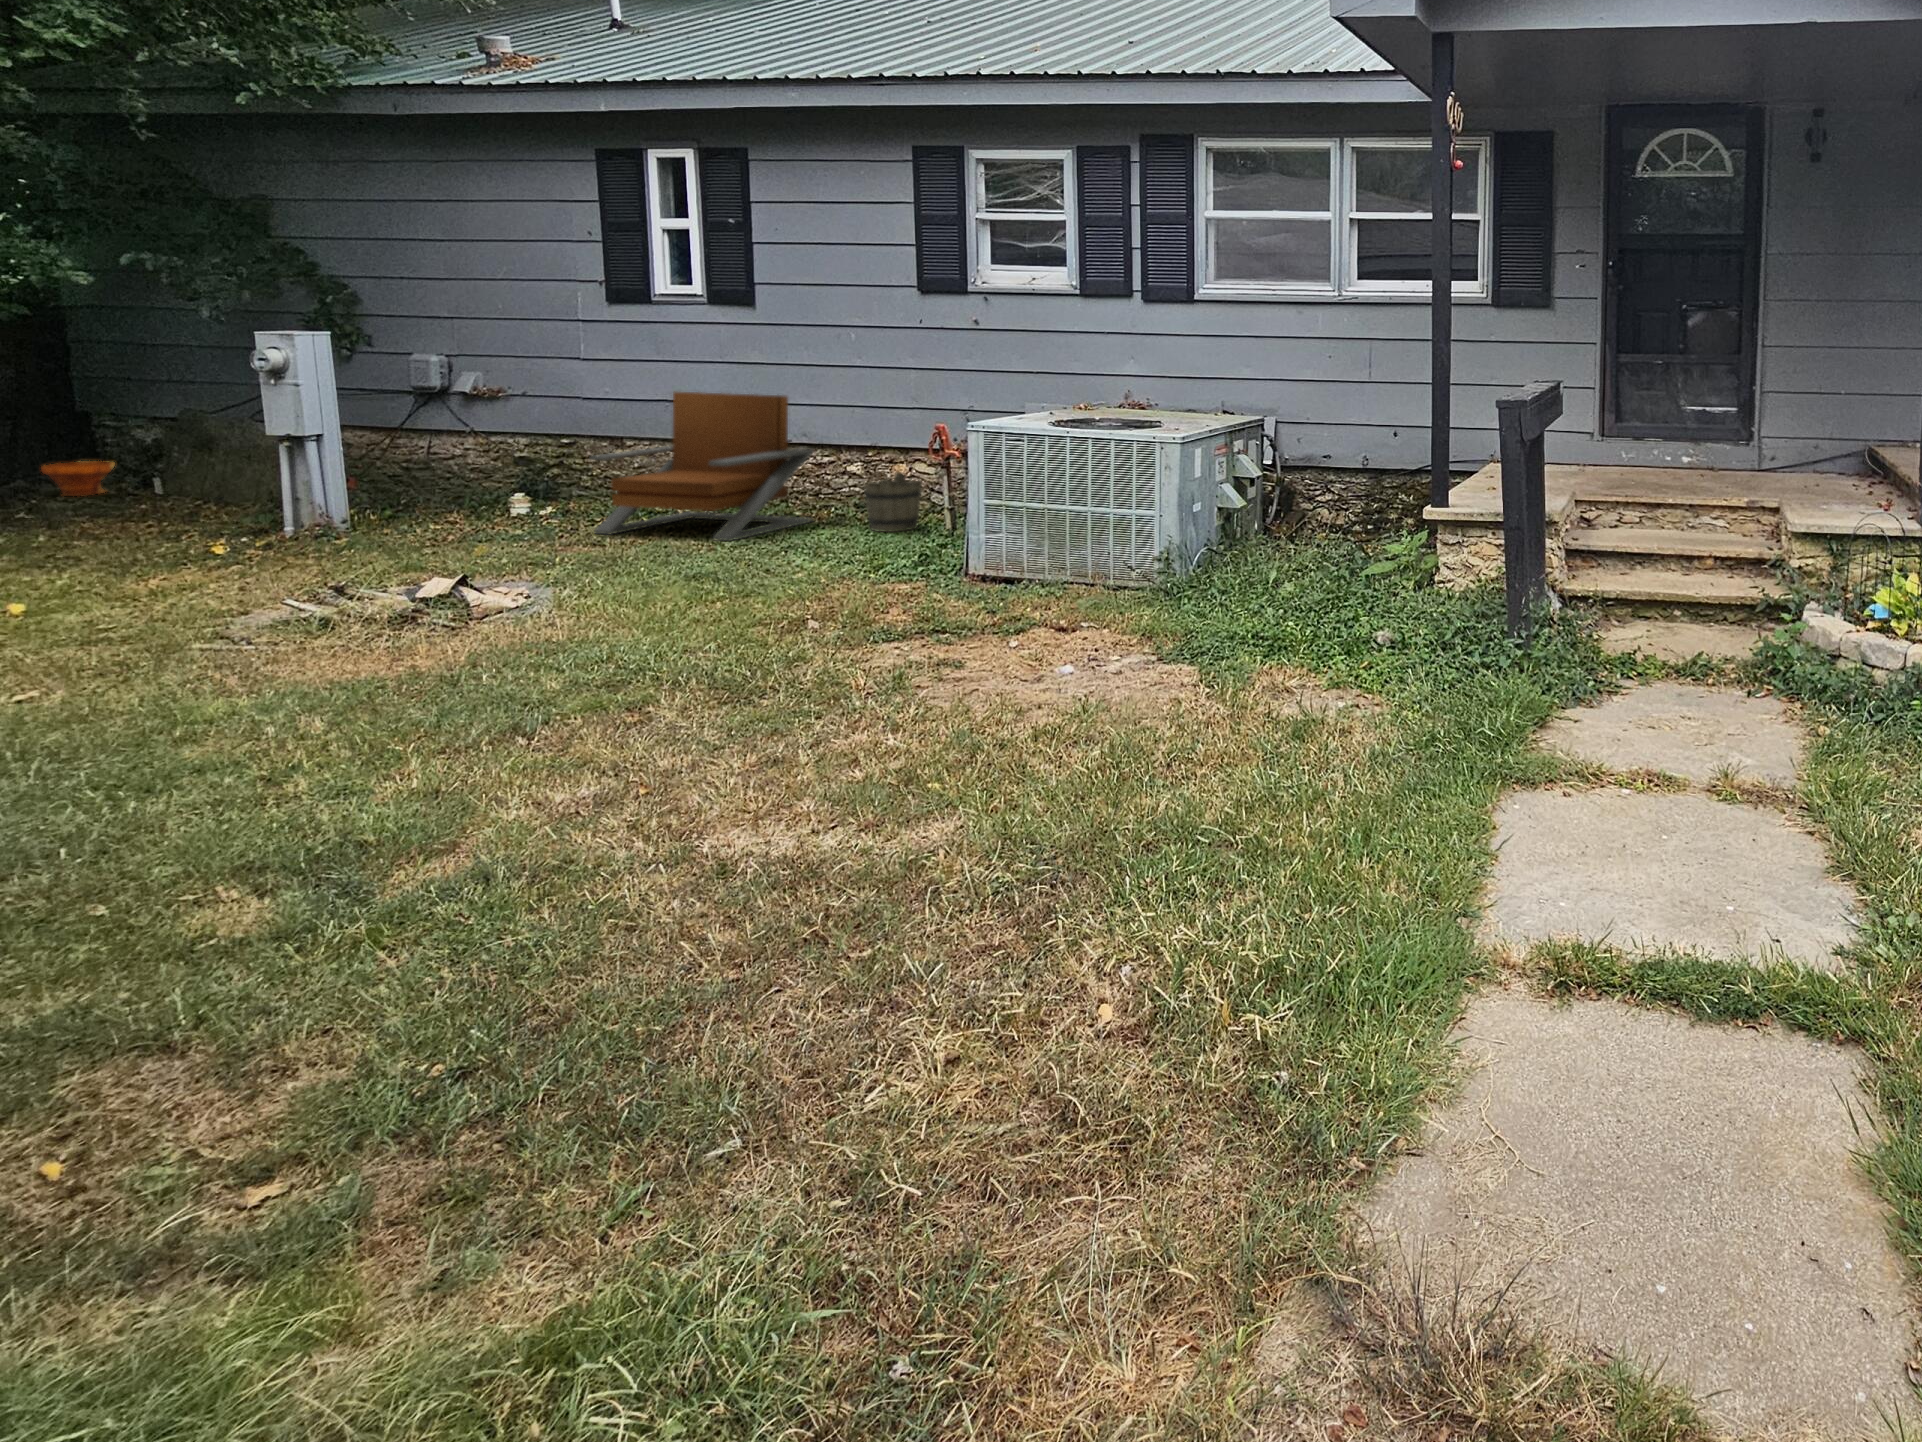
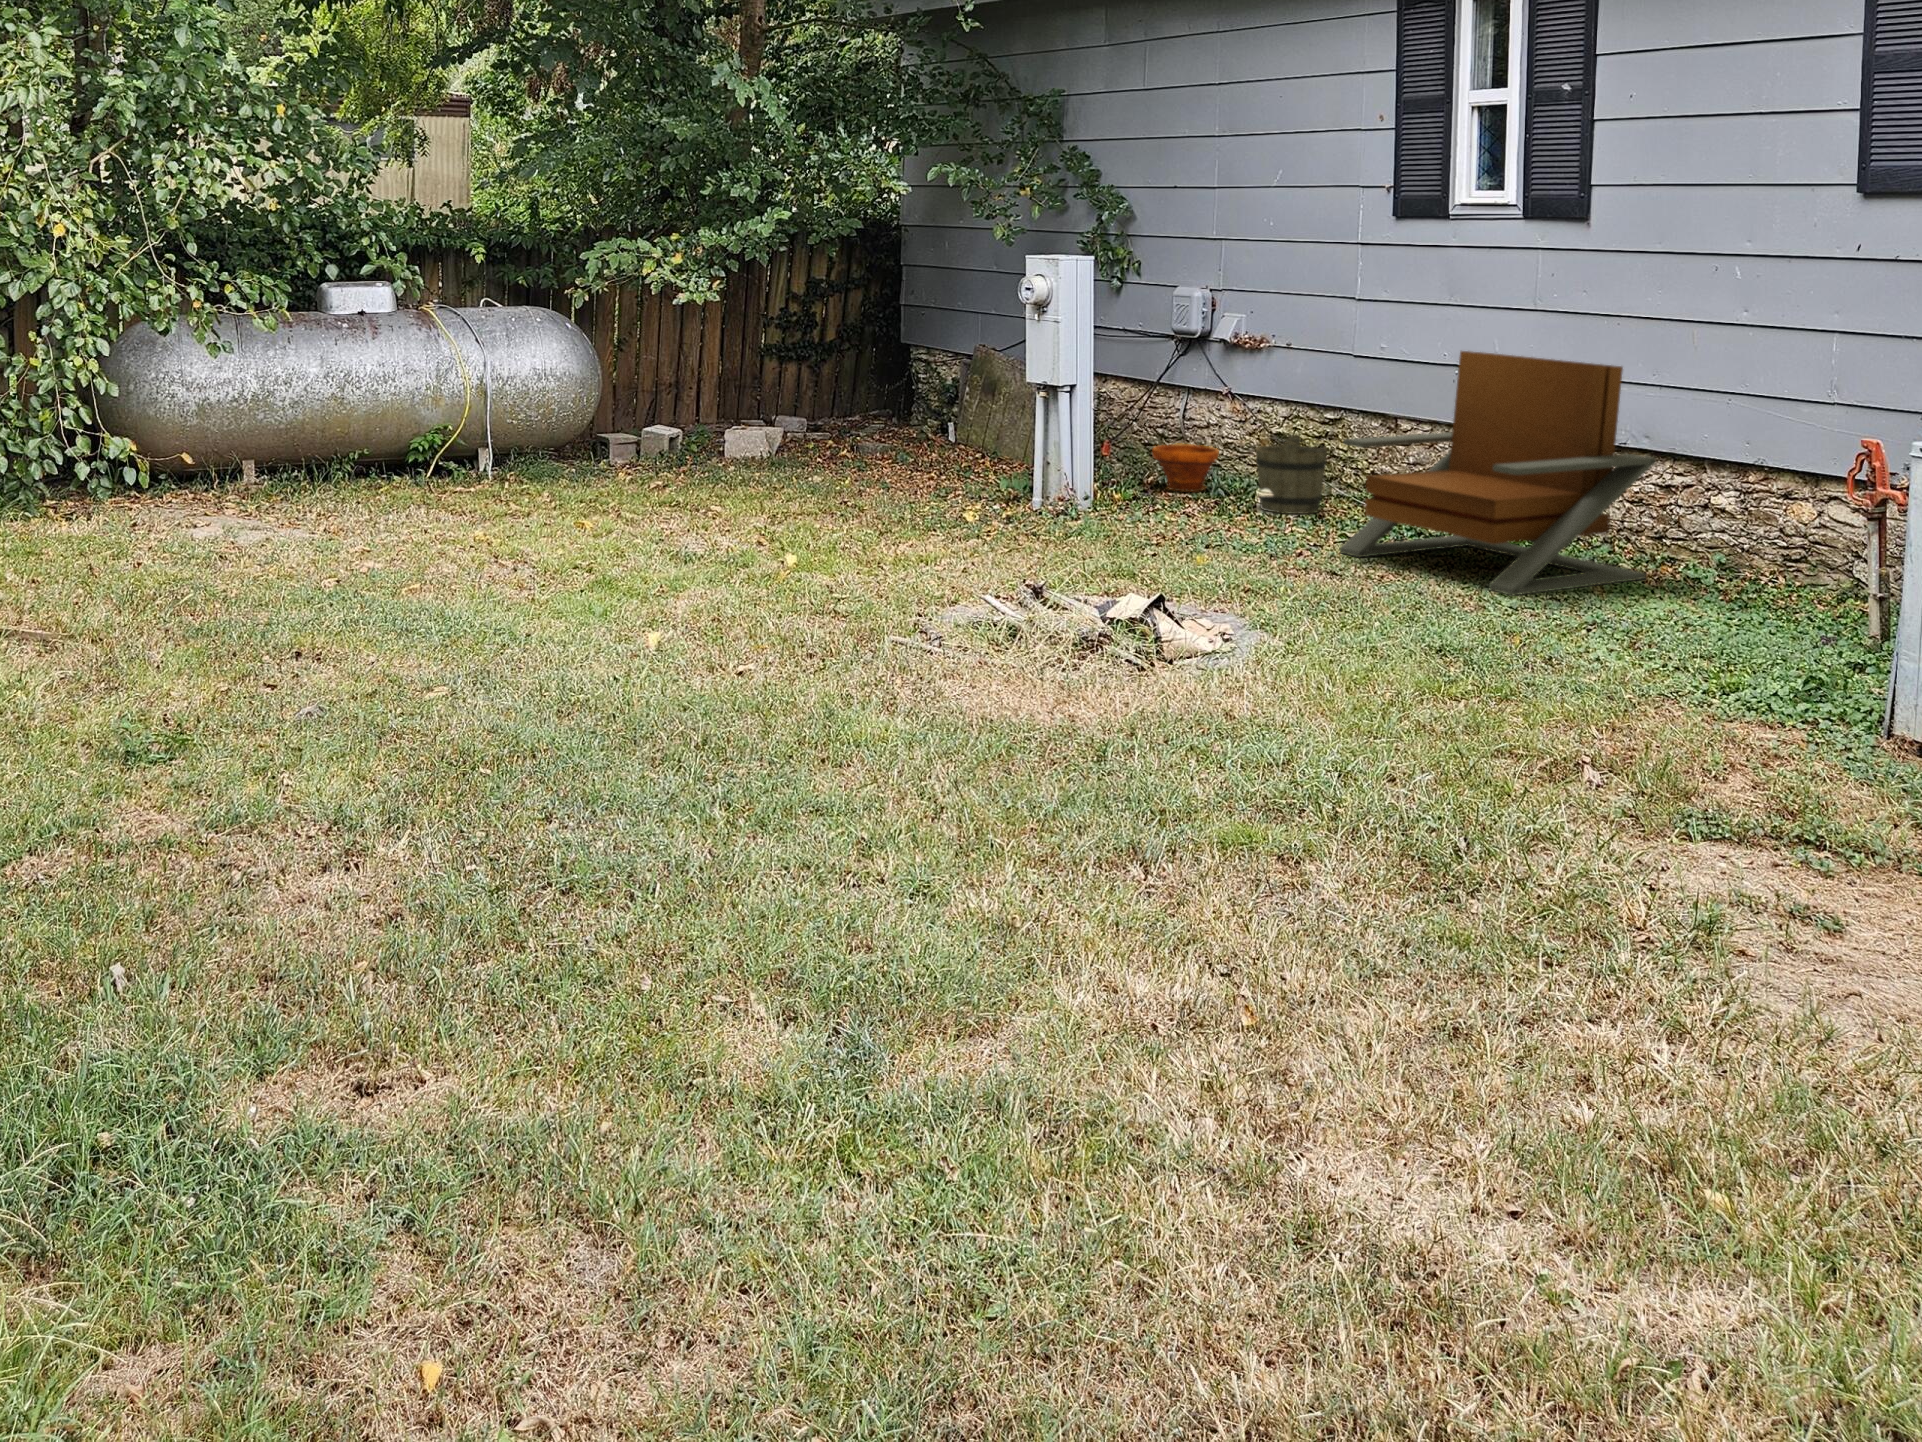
planter: present [41,461,115,496] -> present [1152,443,1219,492]
bucket: present [864,472,921,532] -> present [1256,434,1327,514]

